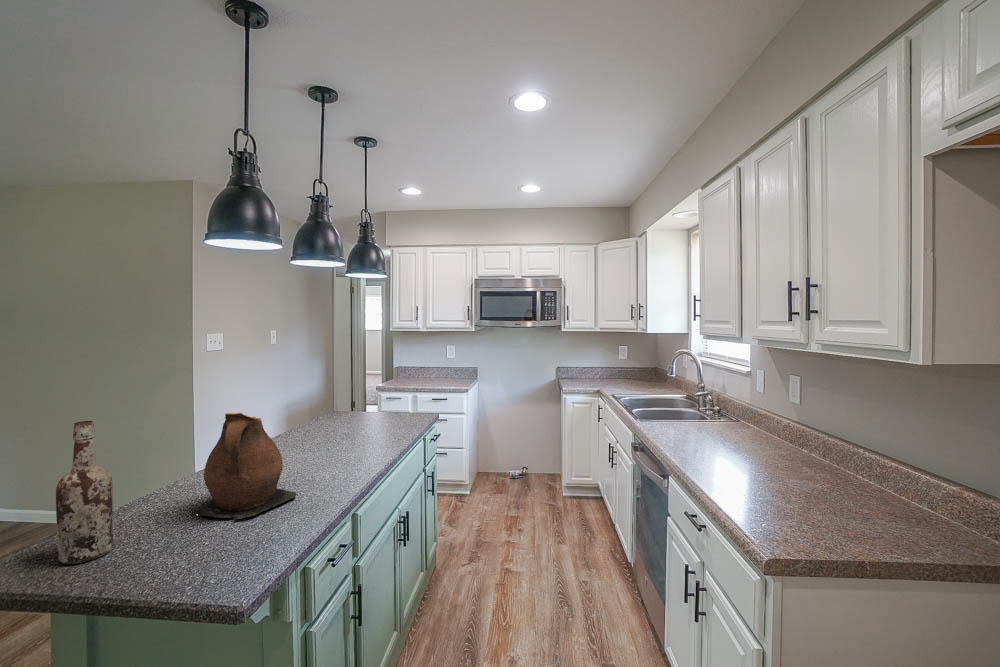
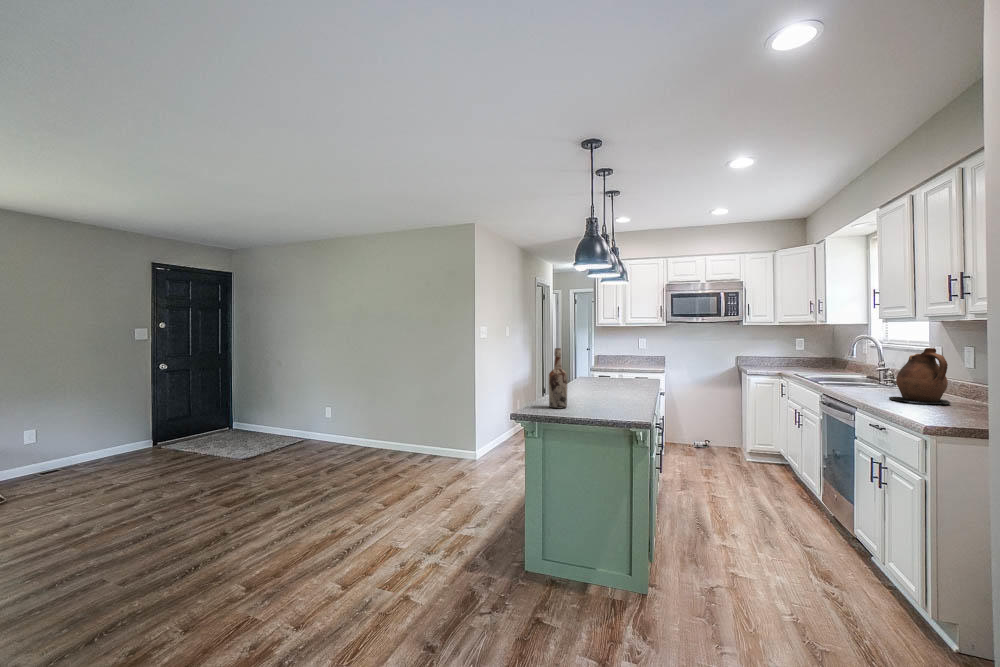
ceramic pitcher: present [192,413,296,520] -> present [889,348,950,404]

